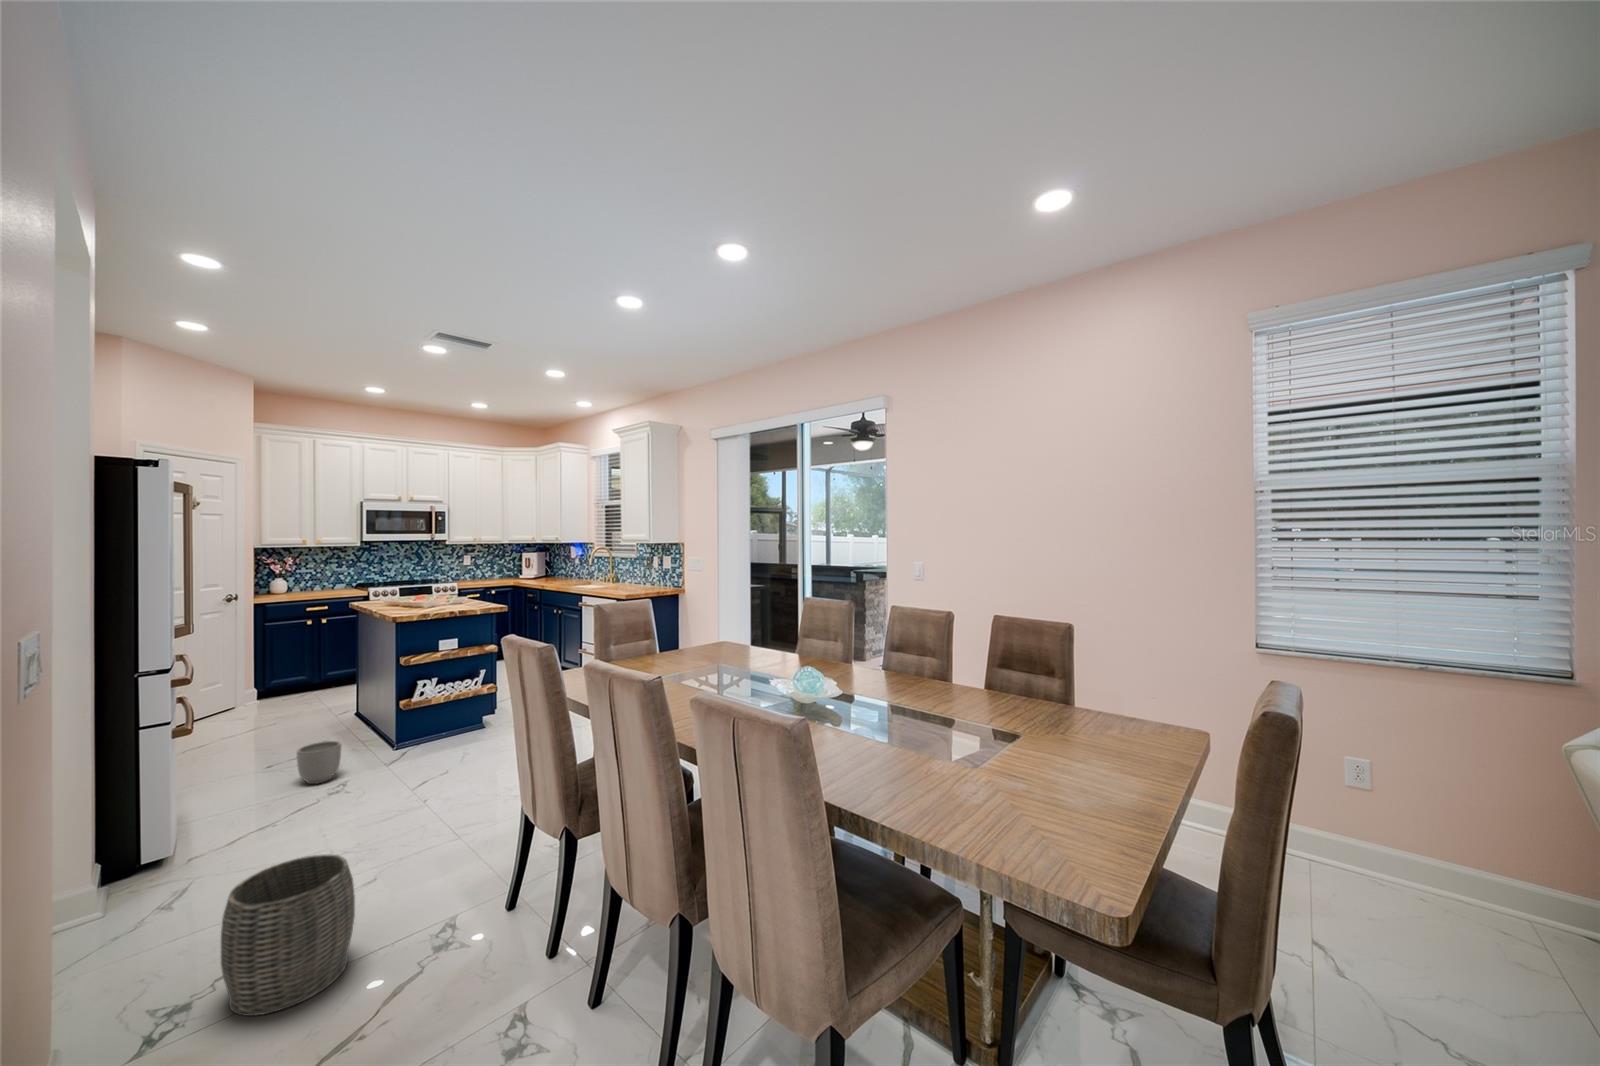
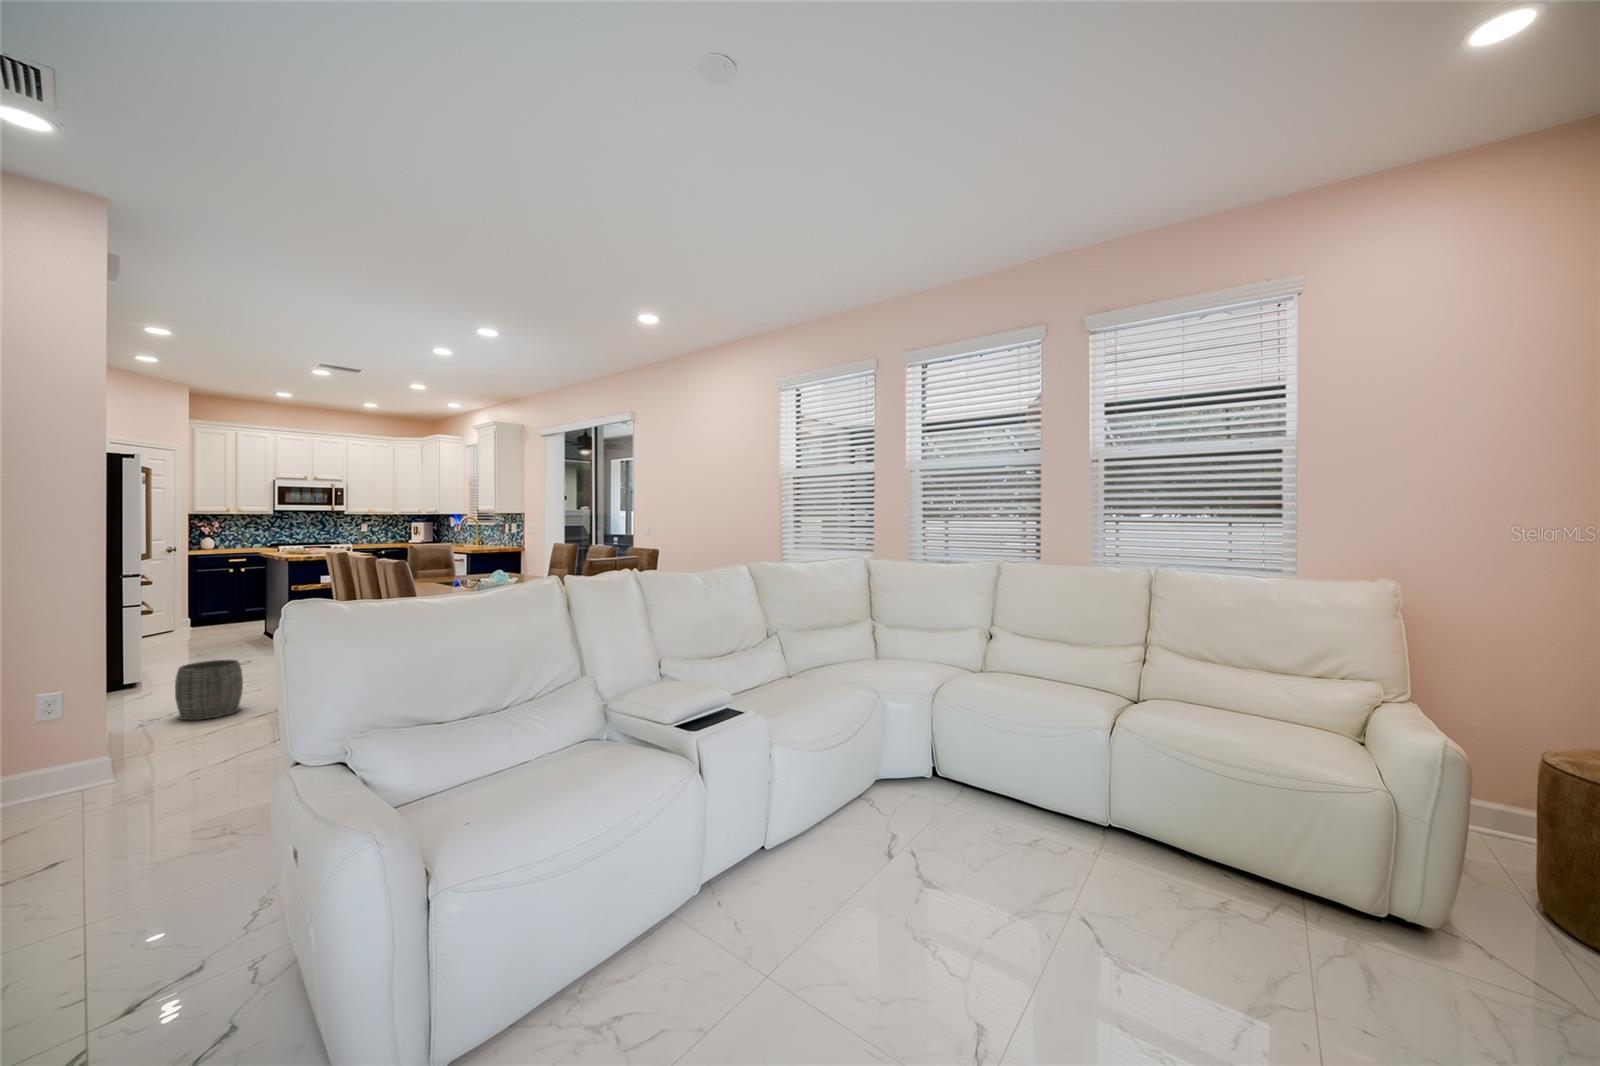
planter: present [296,741,341,784] -> none [218,636,248,661]

